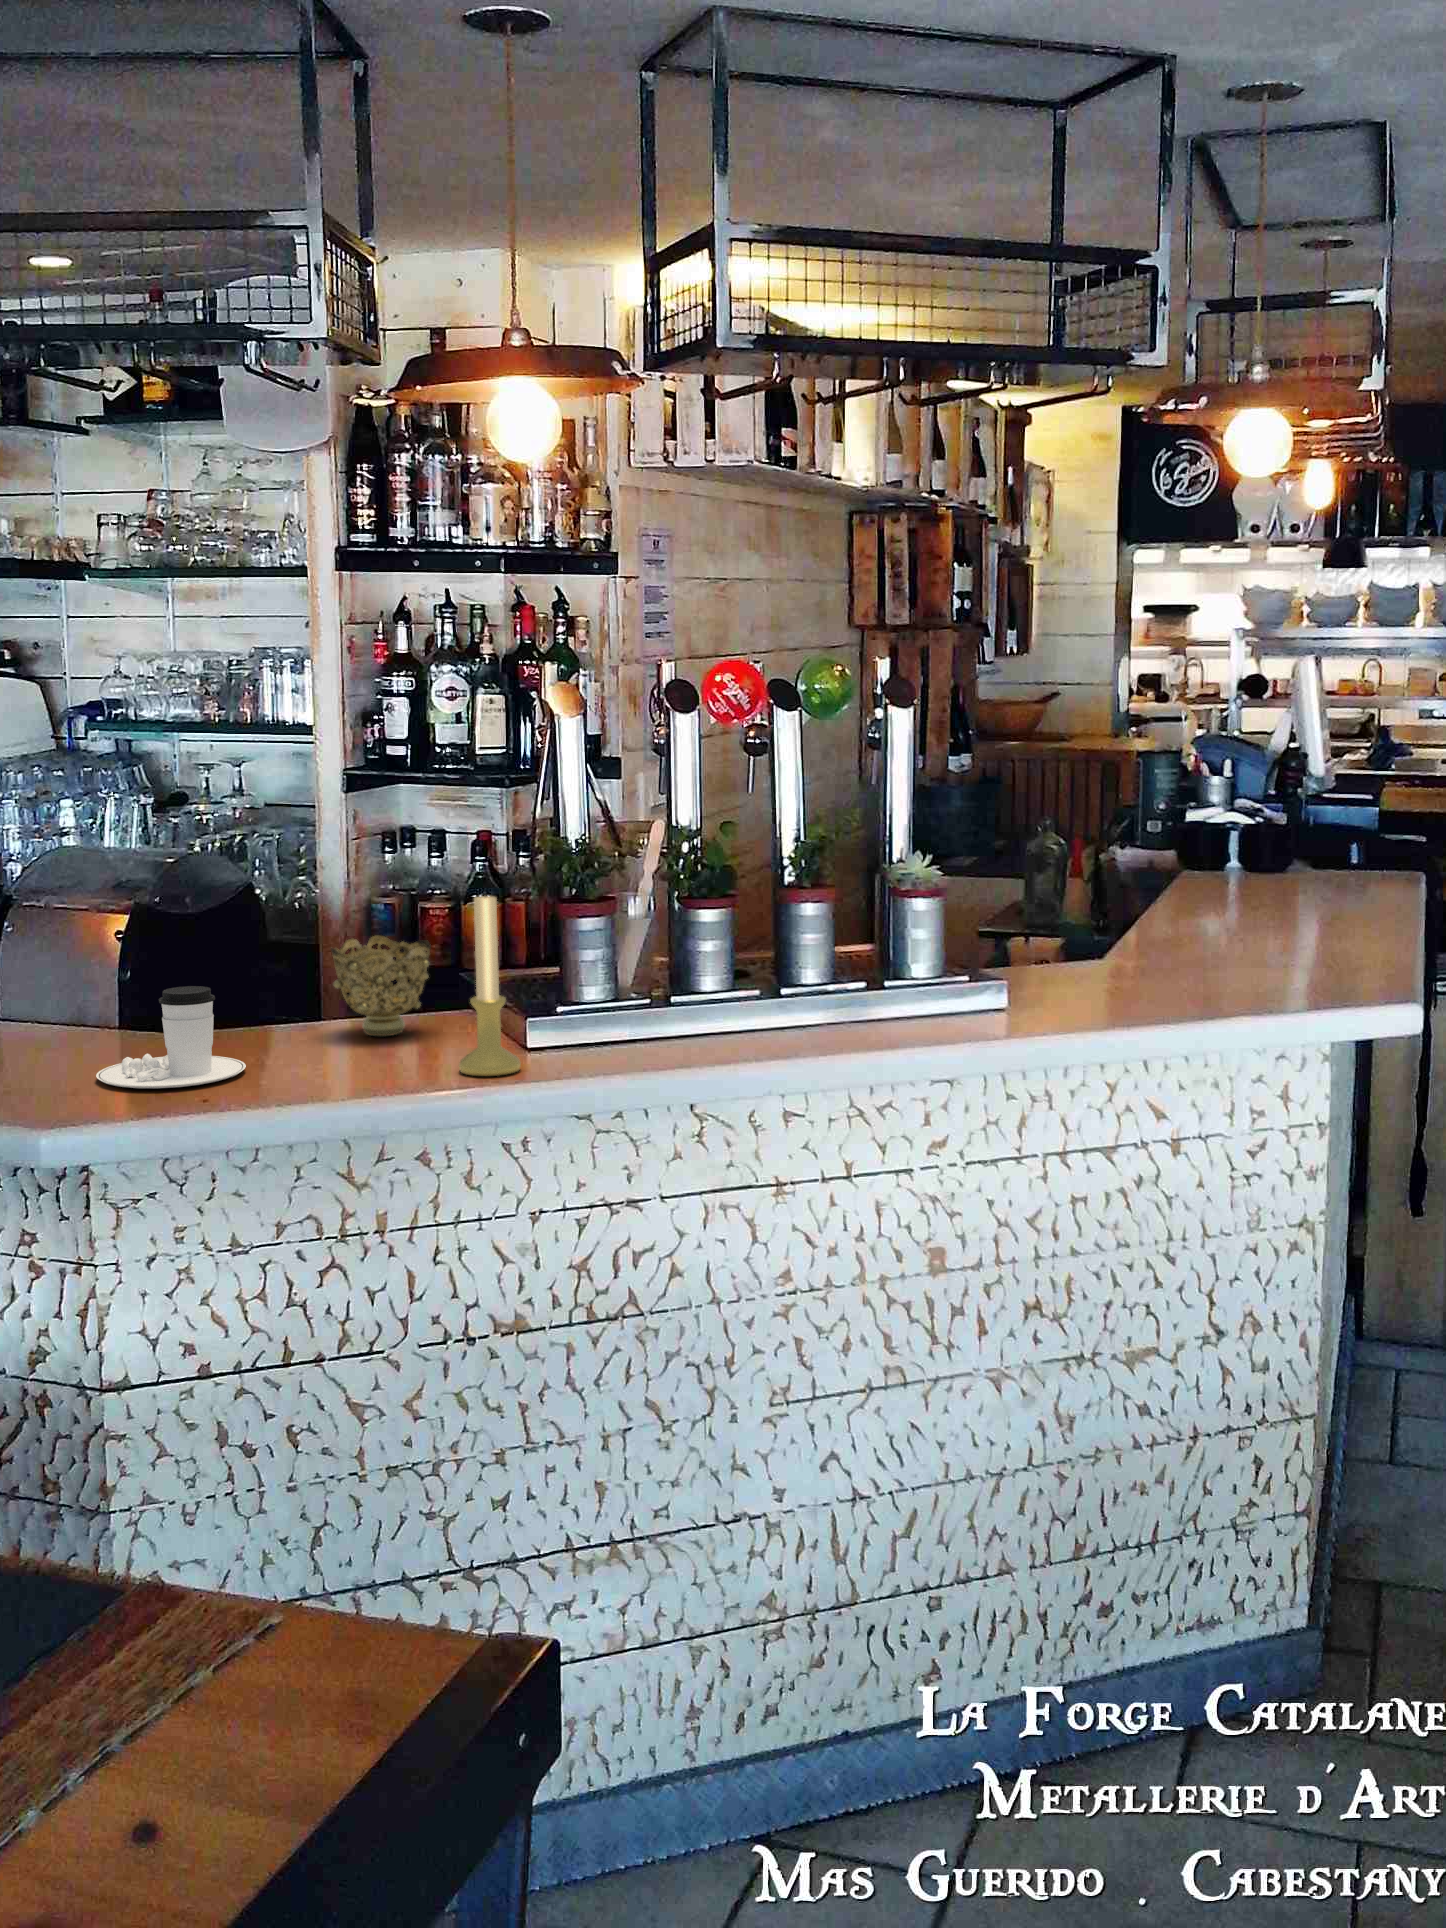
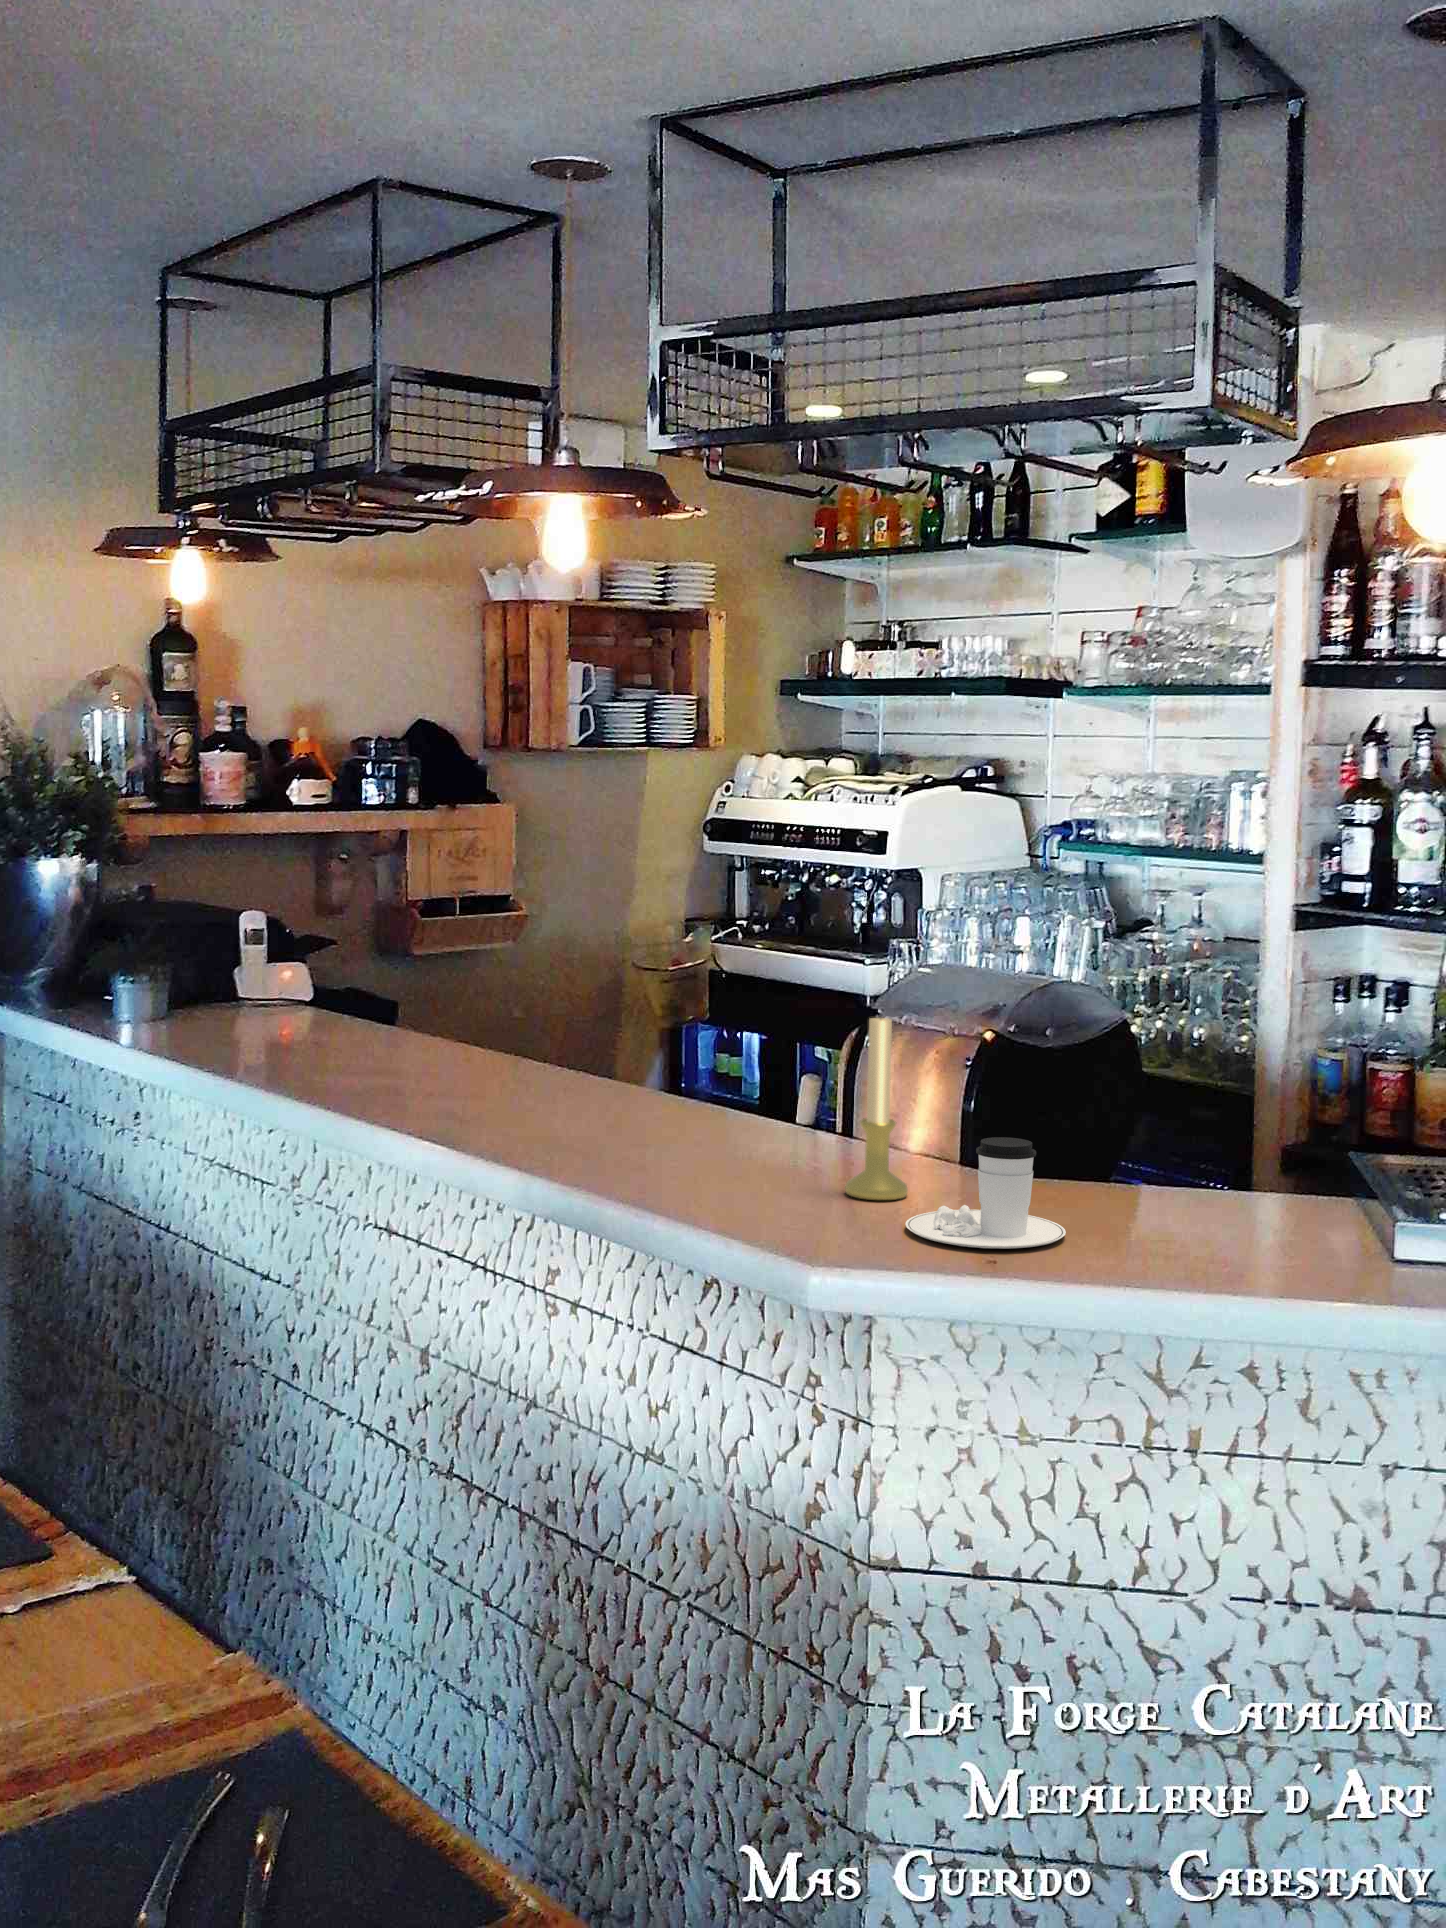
candle holder: present [459,895,521,1076] -> present [845,1017,908,1200]
decorative bowl: present [331,935,431,1036] -> none [1186,1104,1306,1222]

